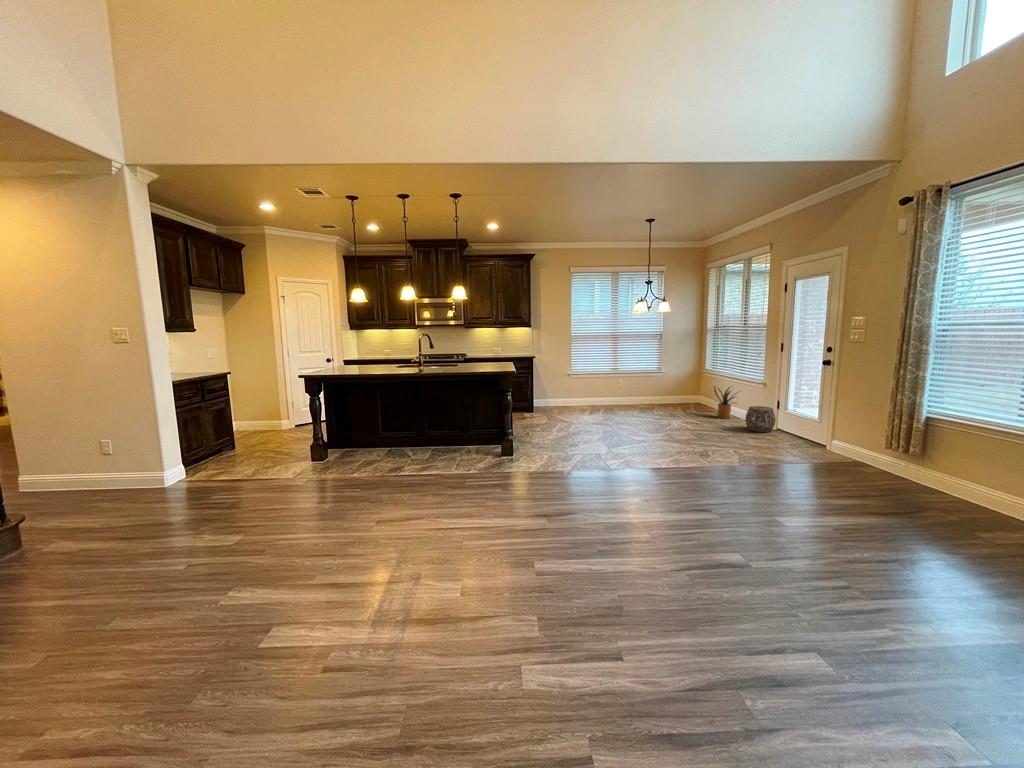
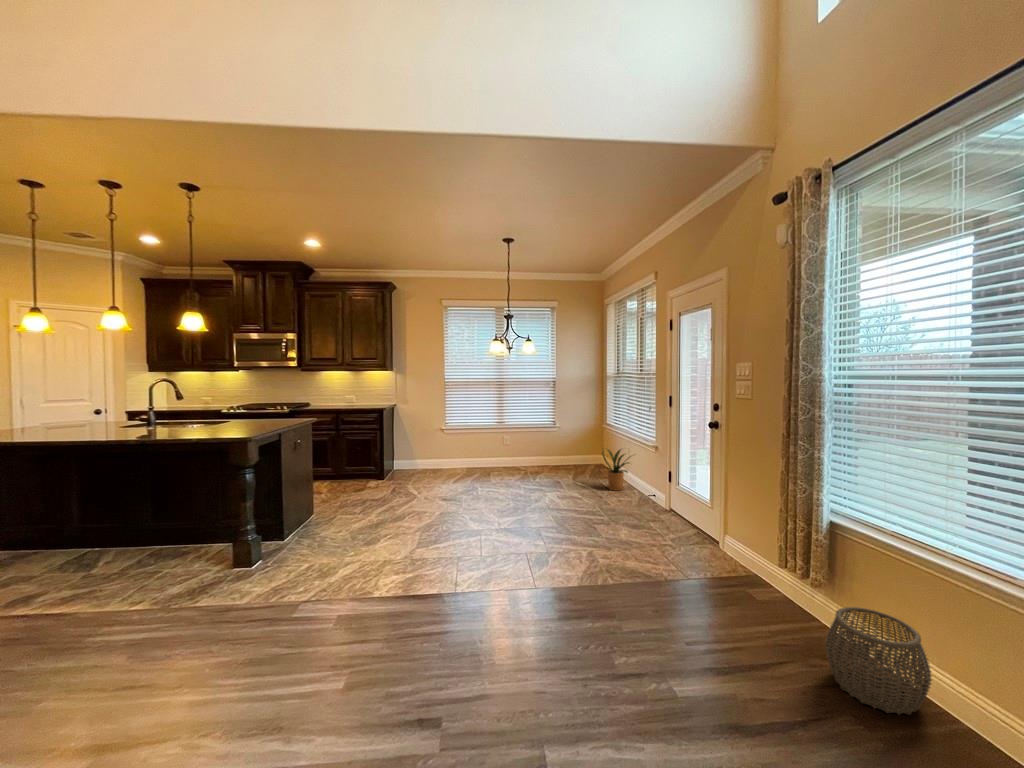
woven basket: present [745,406,776,432] -> present [825,607,932,715]

